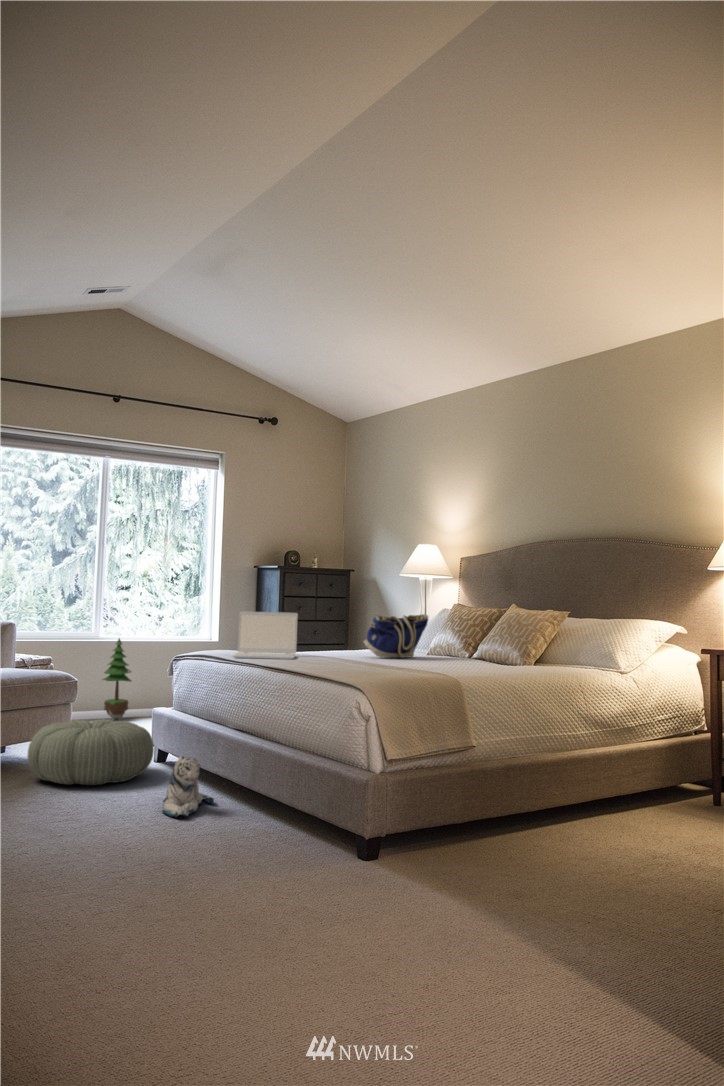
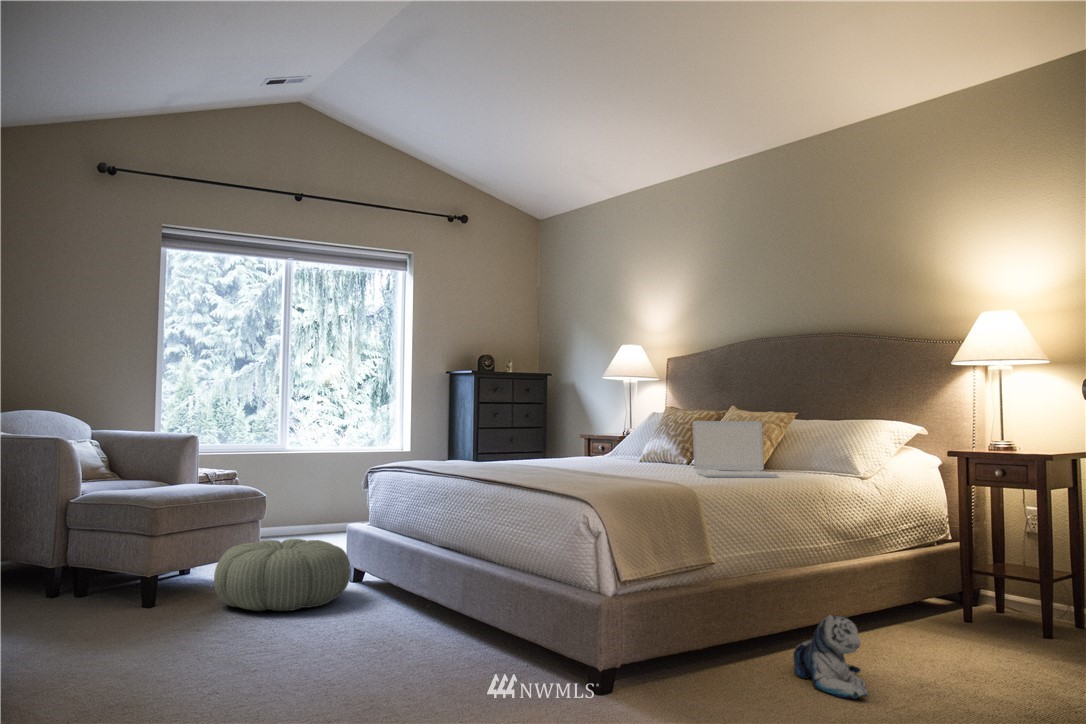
laptop: present [233,611,298,659] -> present [693,421,777,477]
tote bag: present [364,614,428,658] -> none [575,418,644,466]
potted tree: present [103,638,131,721] -> none [287,450,320,539]
plush toy: present [162,756,214,817] -> present [793,615,867,699]

